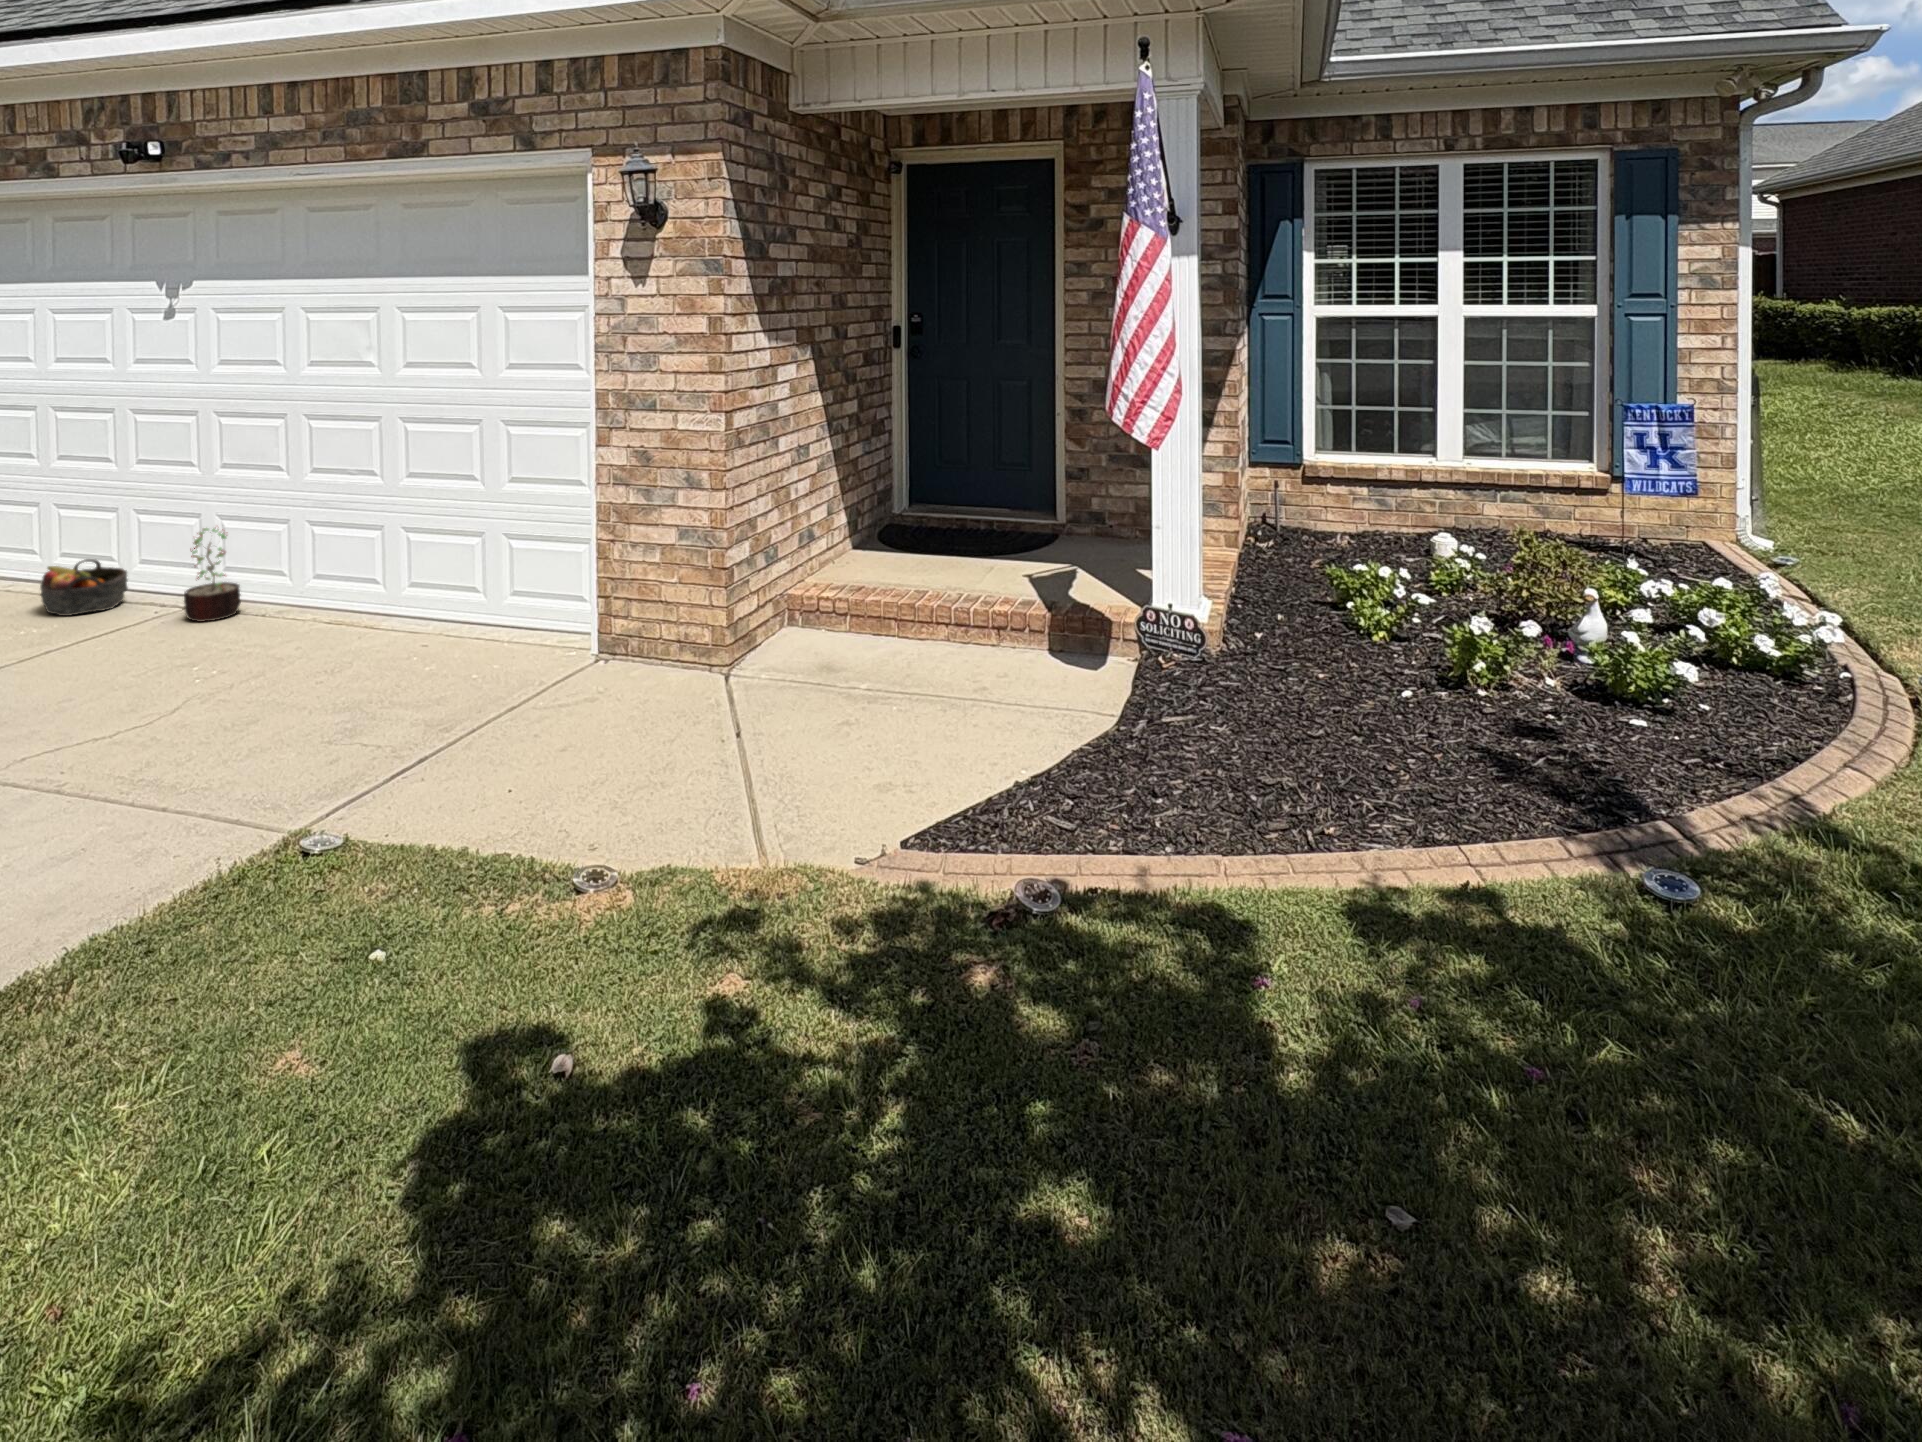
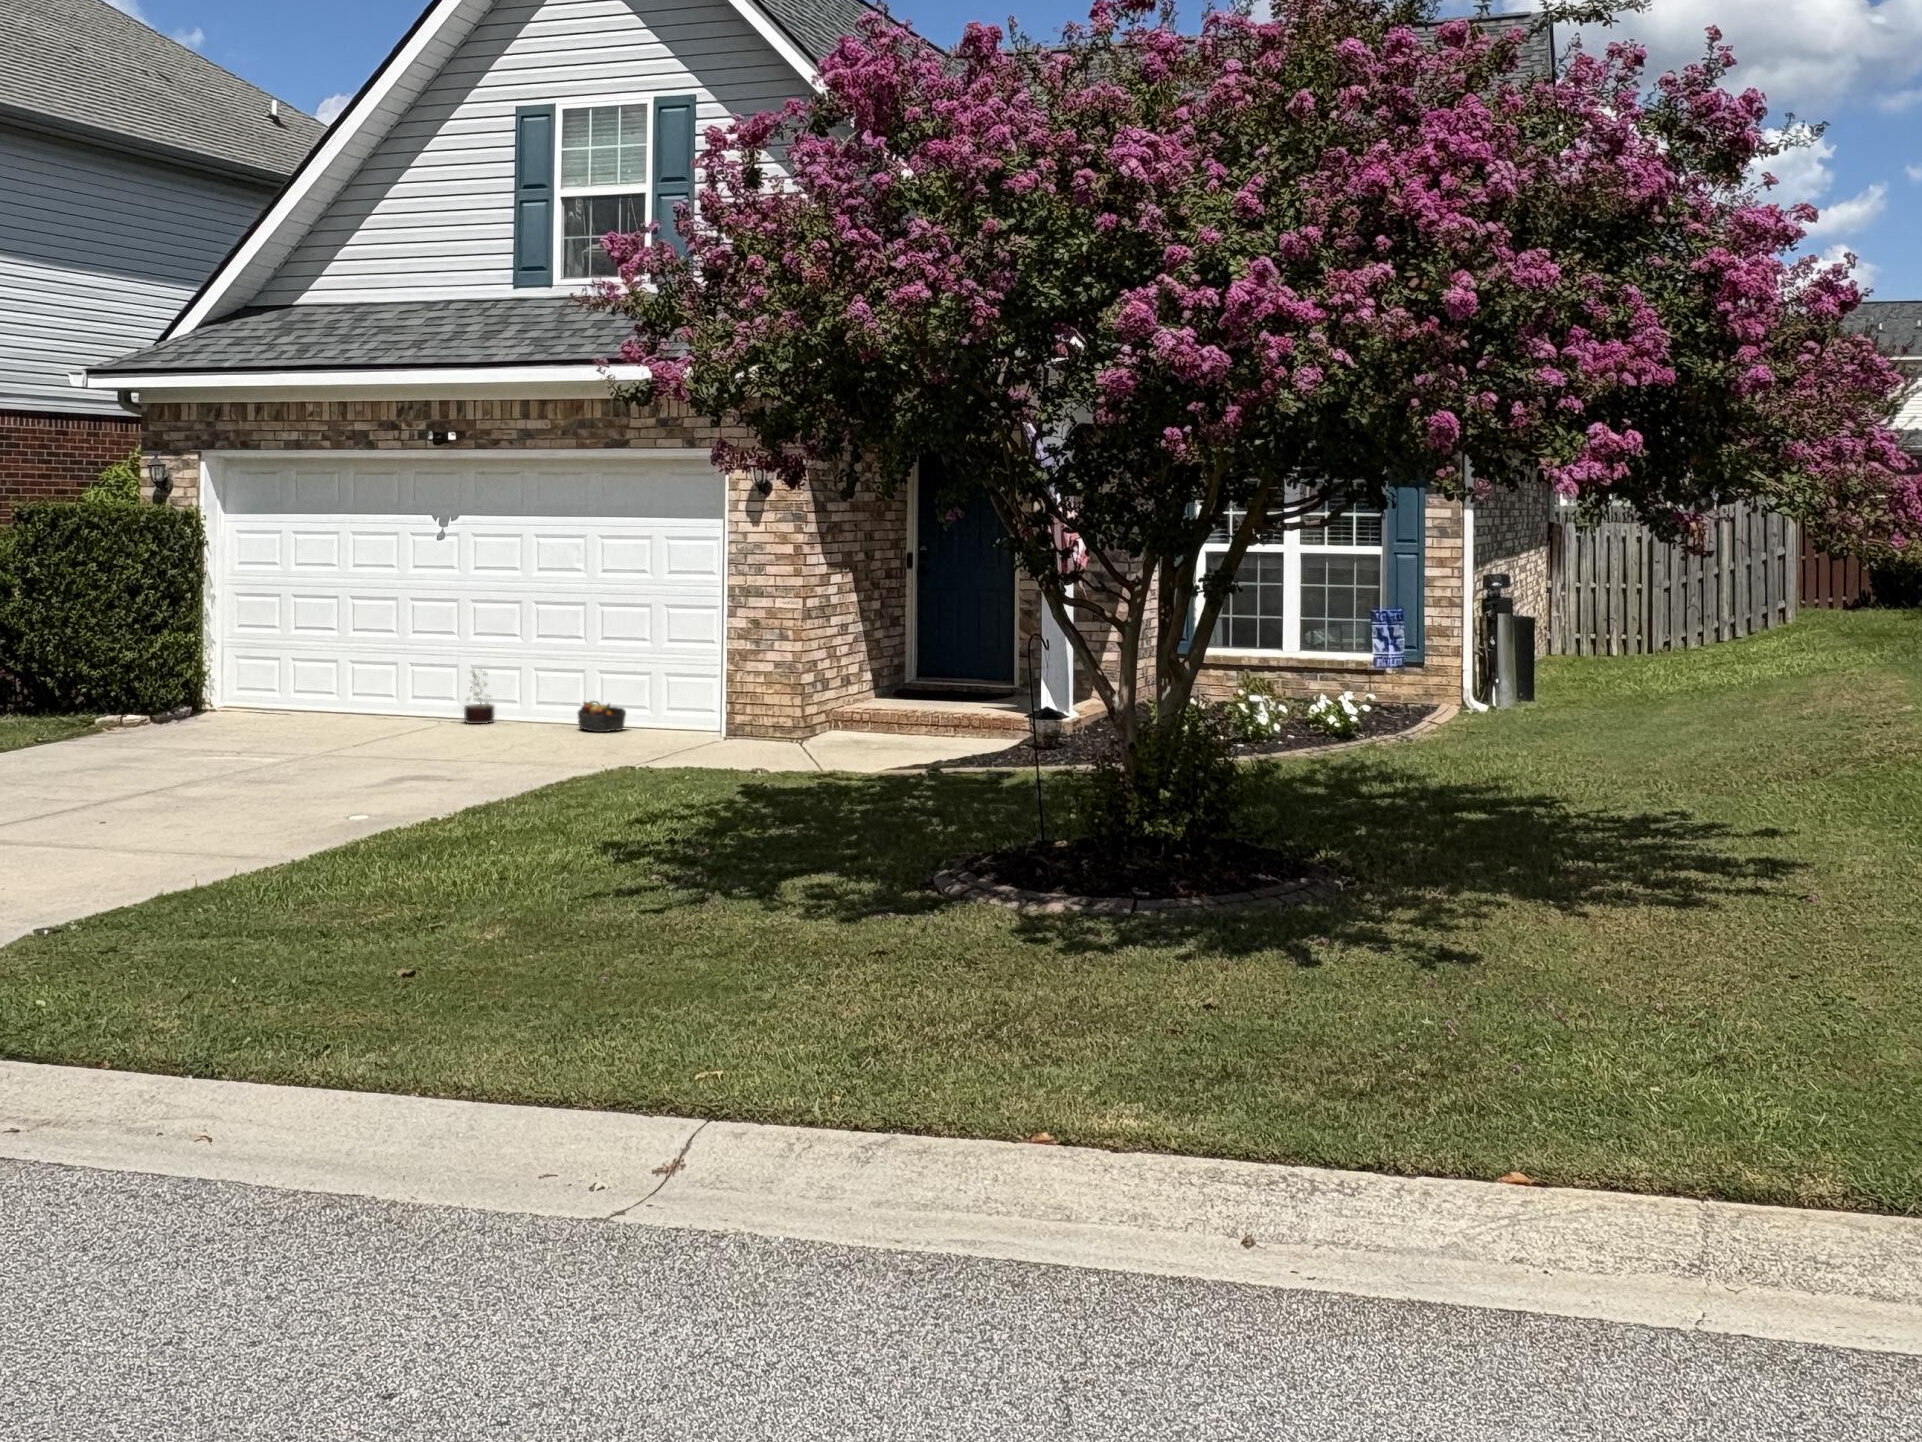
basket: present [40,559,128,616] -> present [577,701,626,732]

